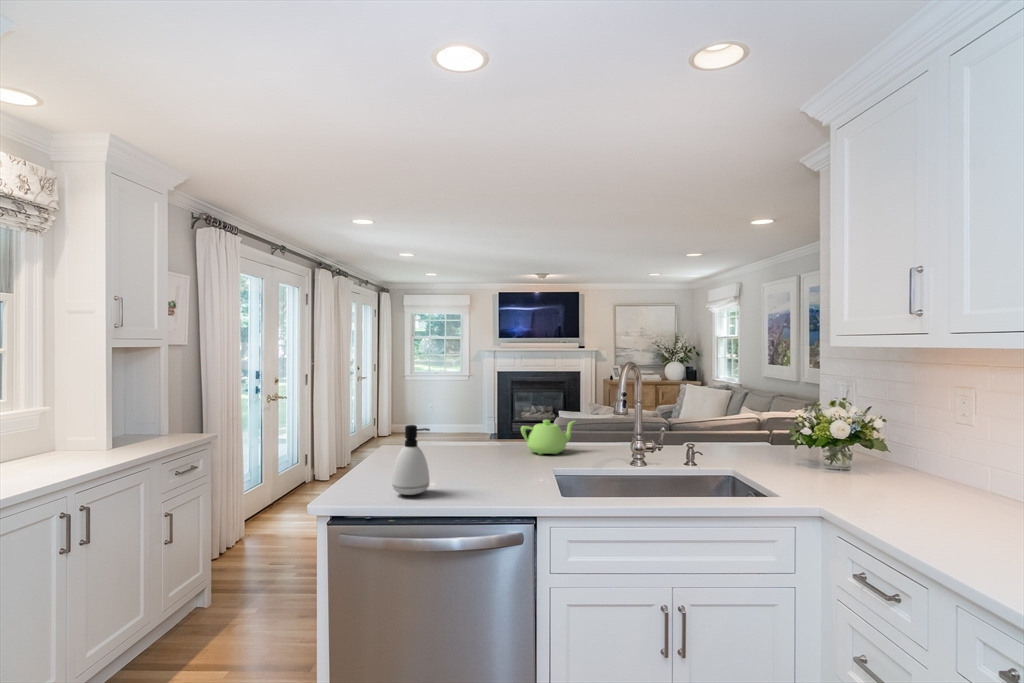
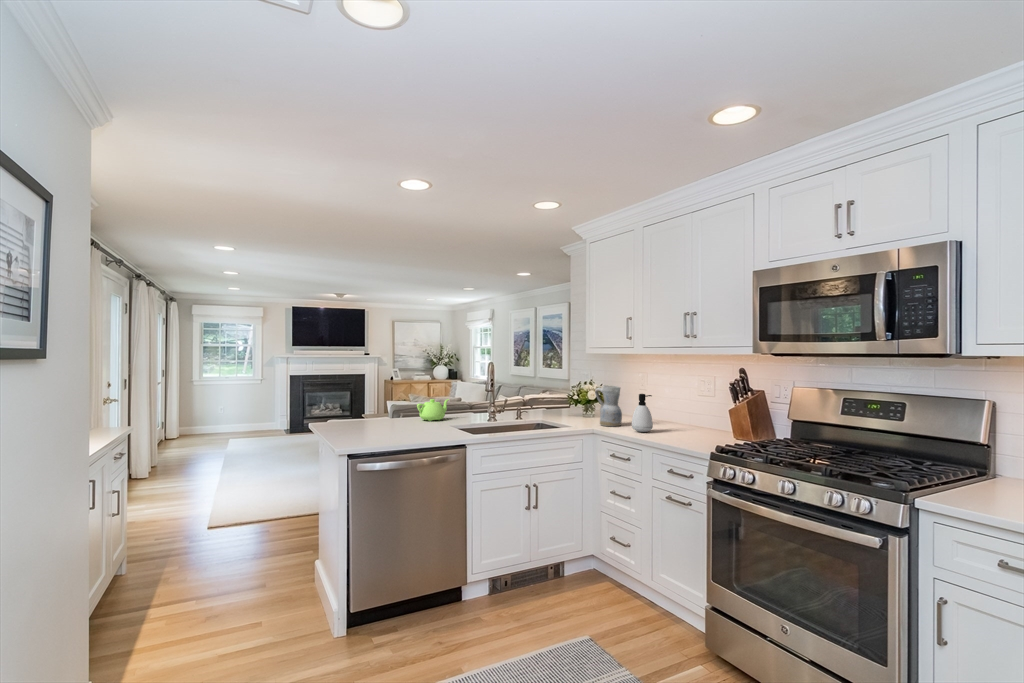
ceramic pitcher: none [829,416,896,510] -> present [595,386,622,426]
soap dispenser: present [392,425,430,495] -> present [632,394,653,432]

